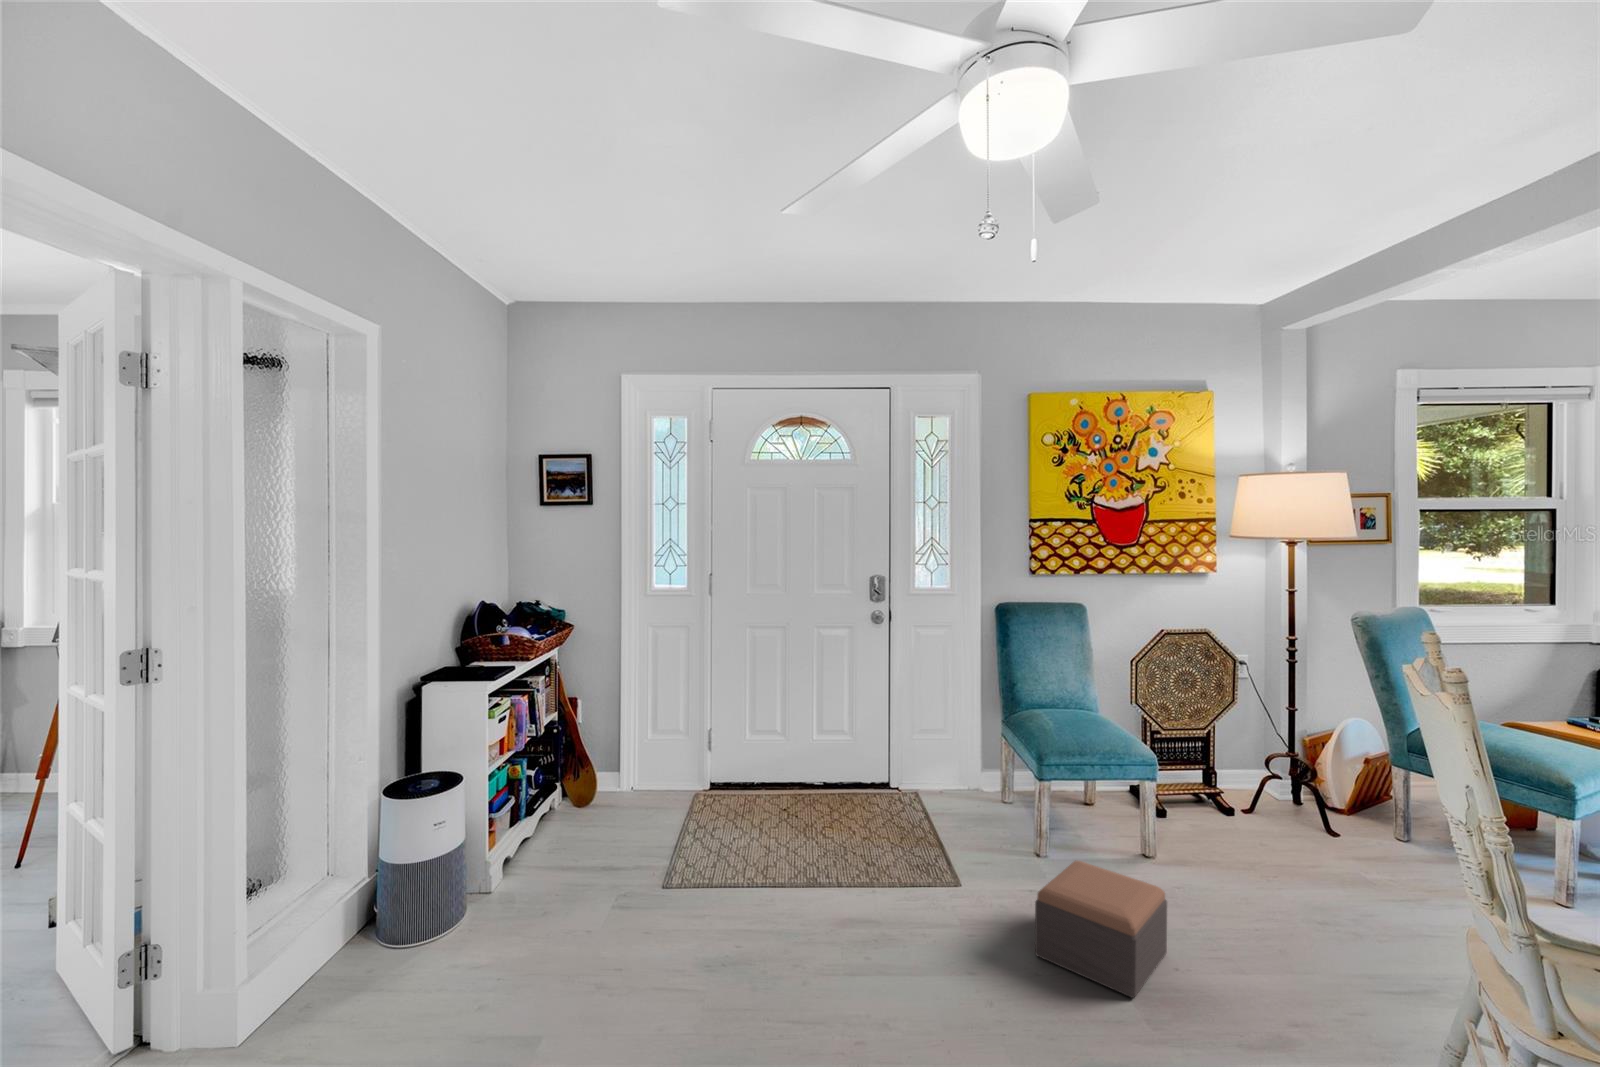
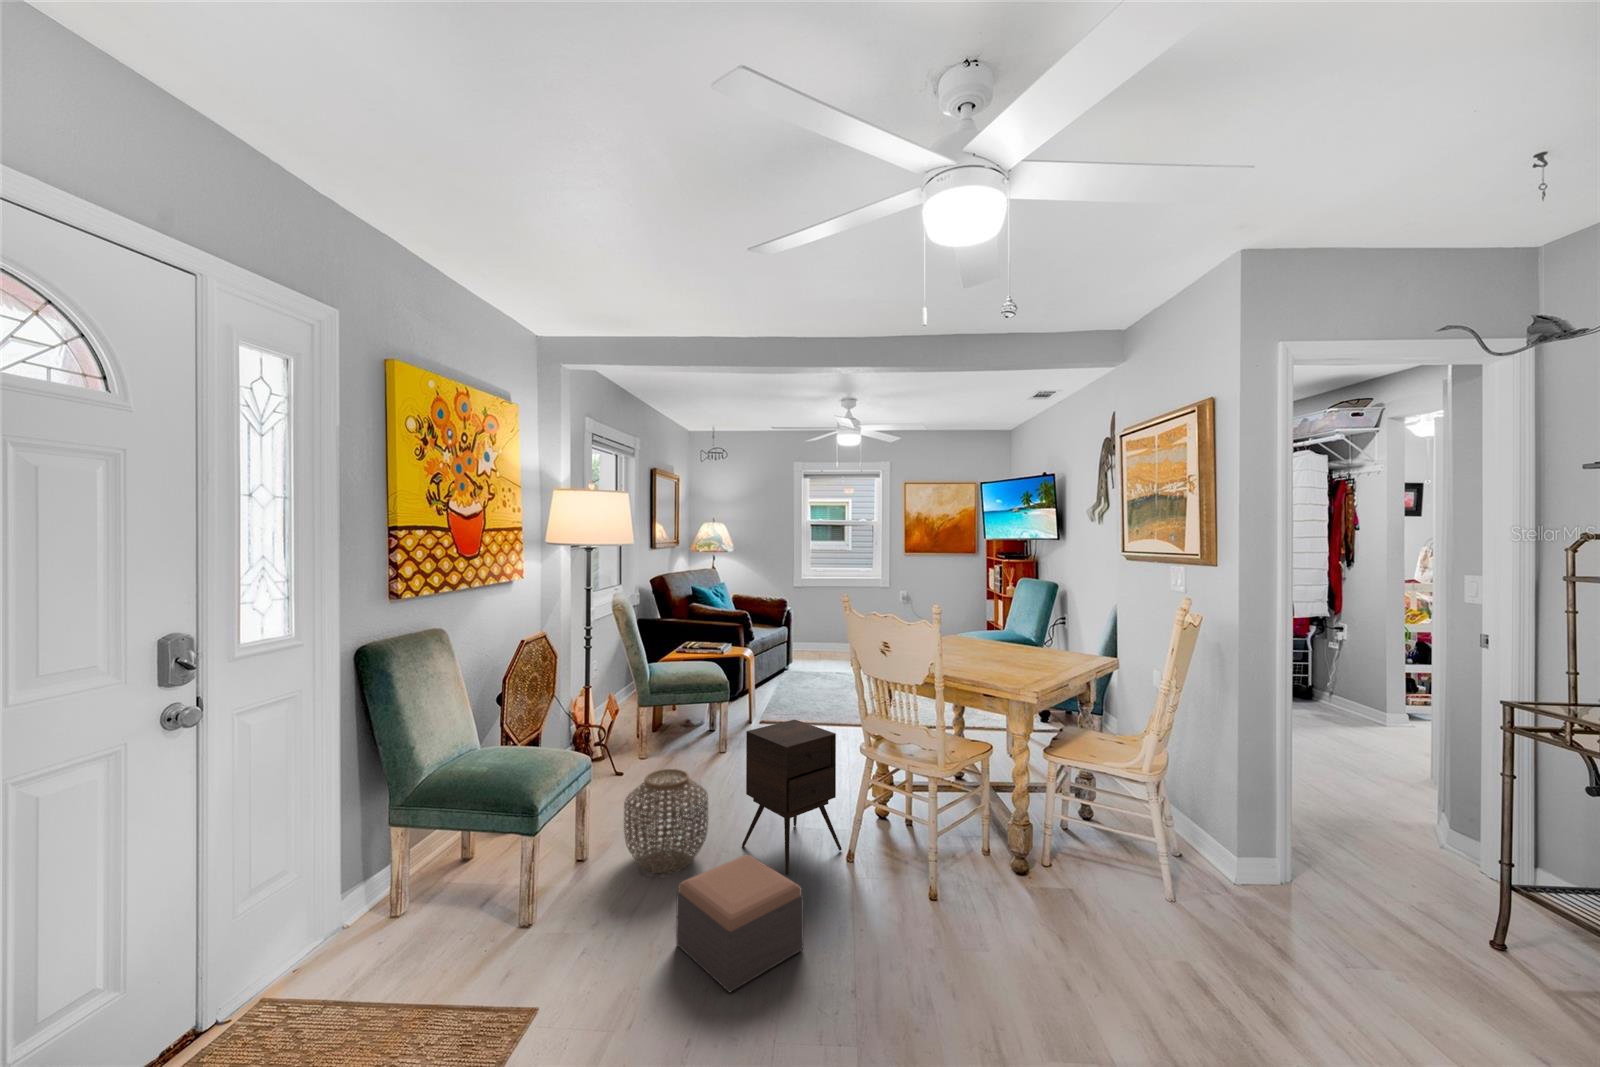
woven basket: none [1141,787,1246,903] -> present [624,769,708,873]
side table: none [1266,787,1411,1027] -> present [742,720,842,875]

